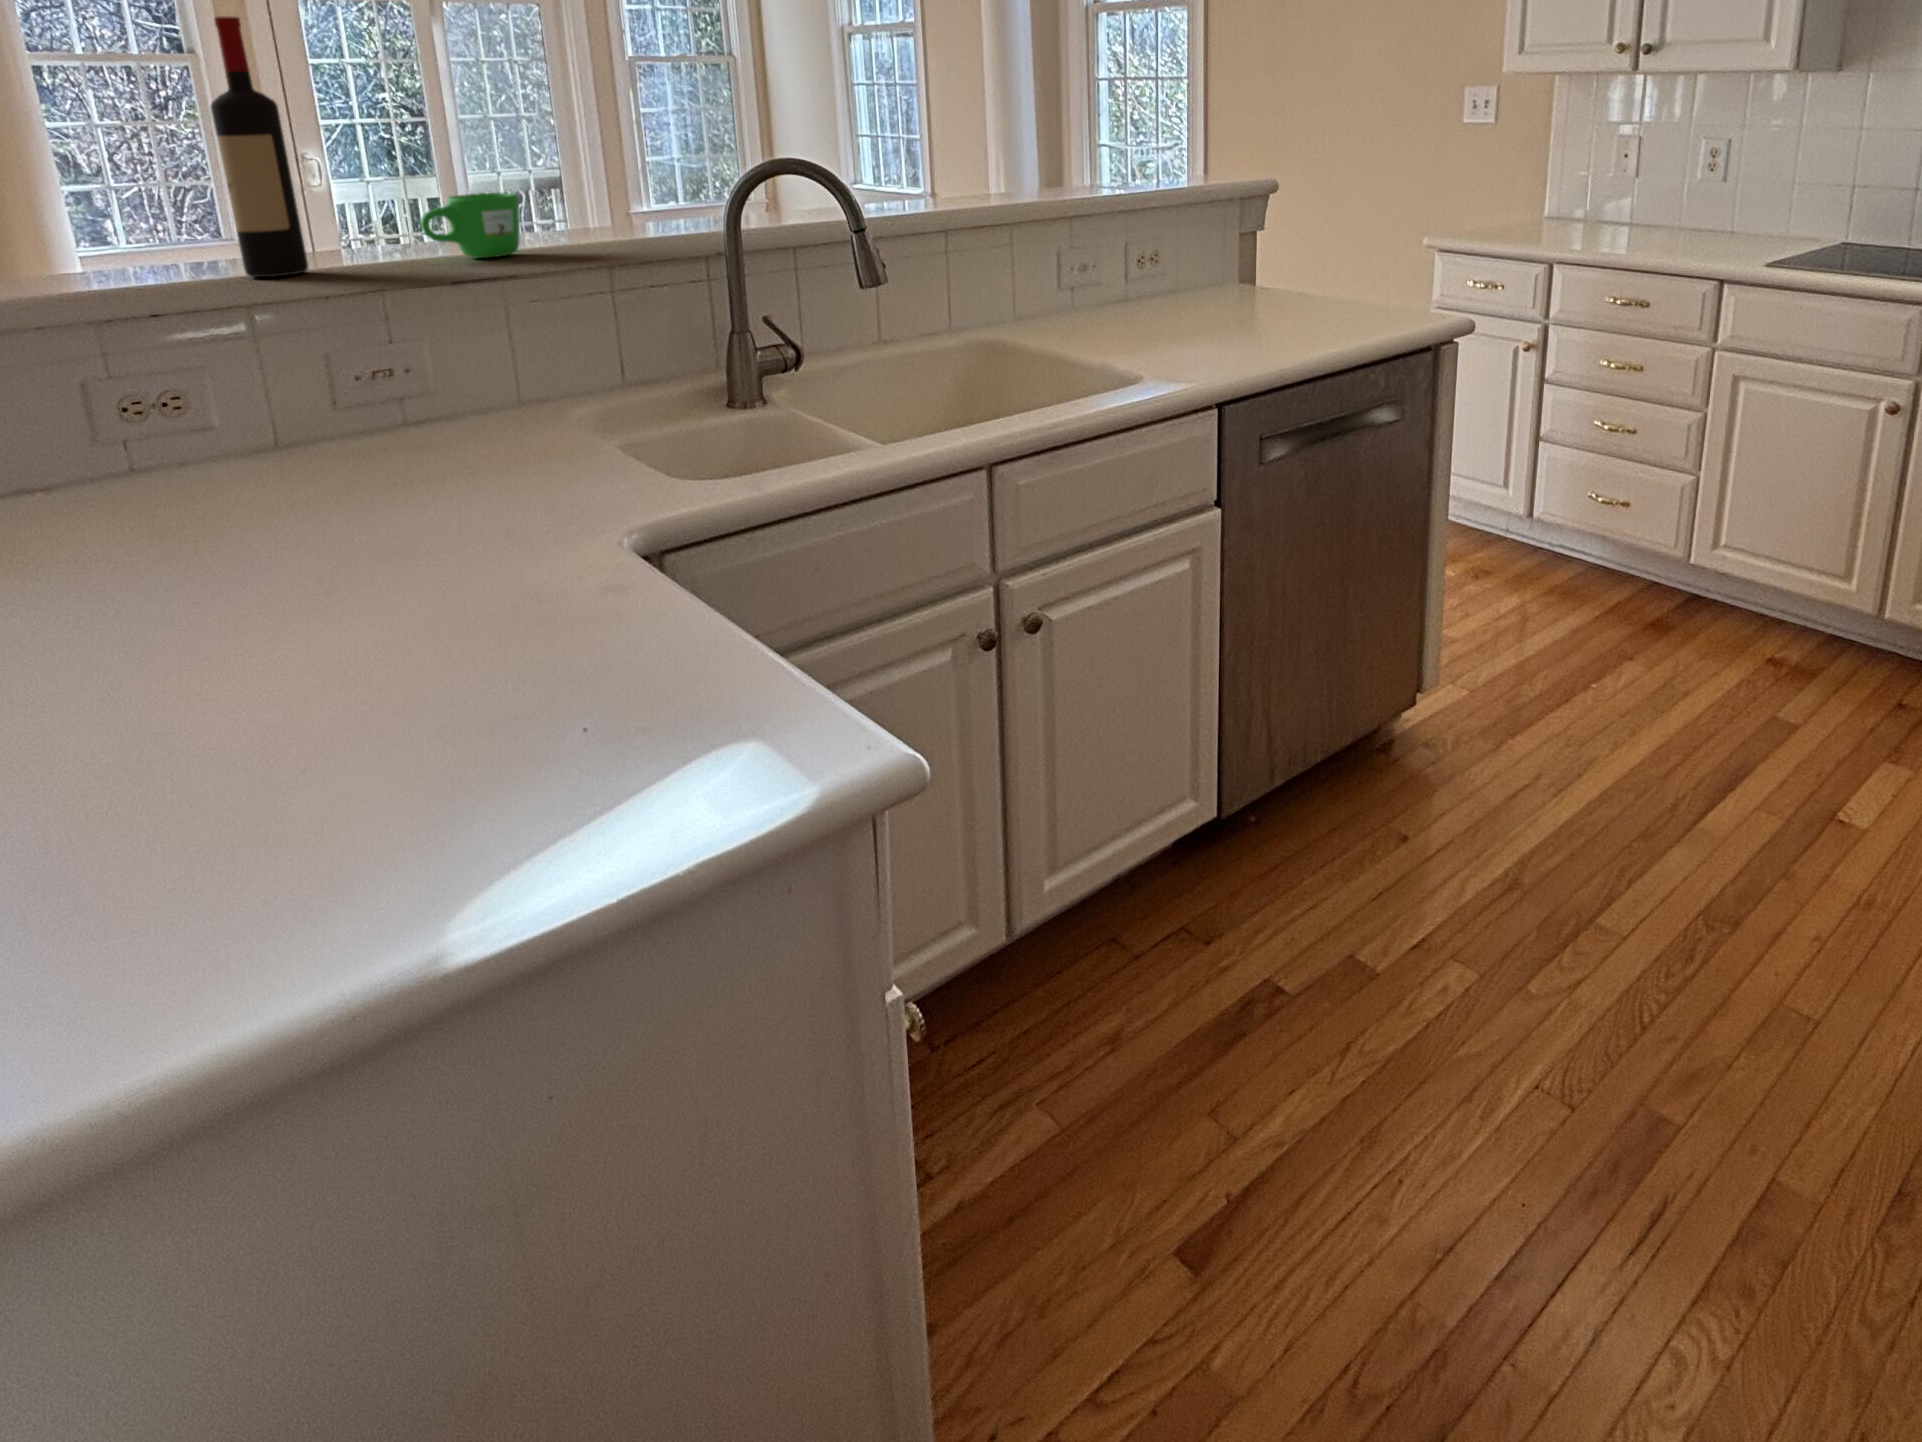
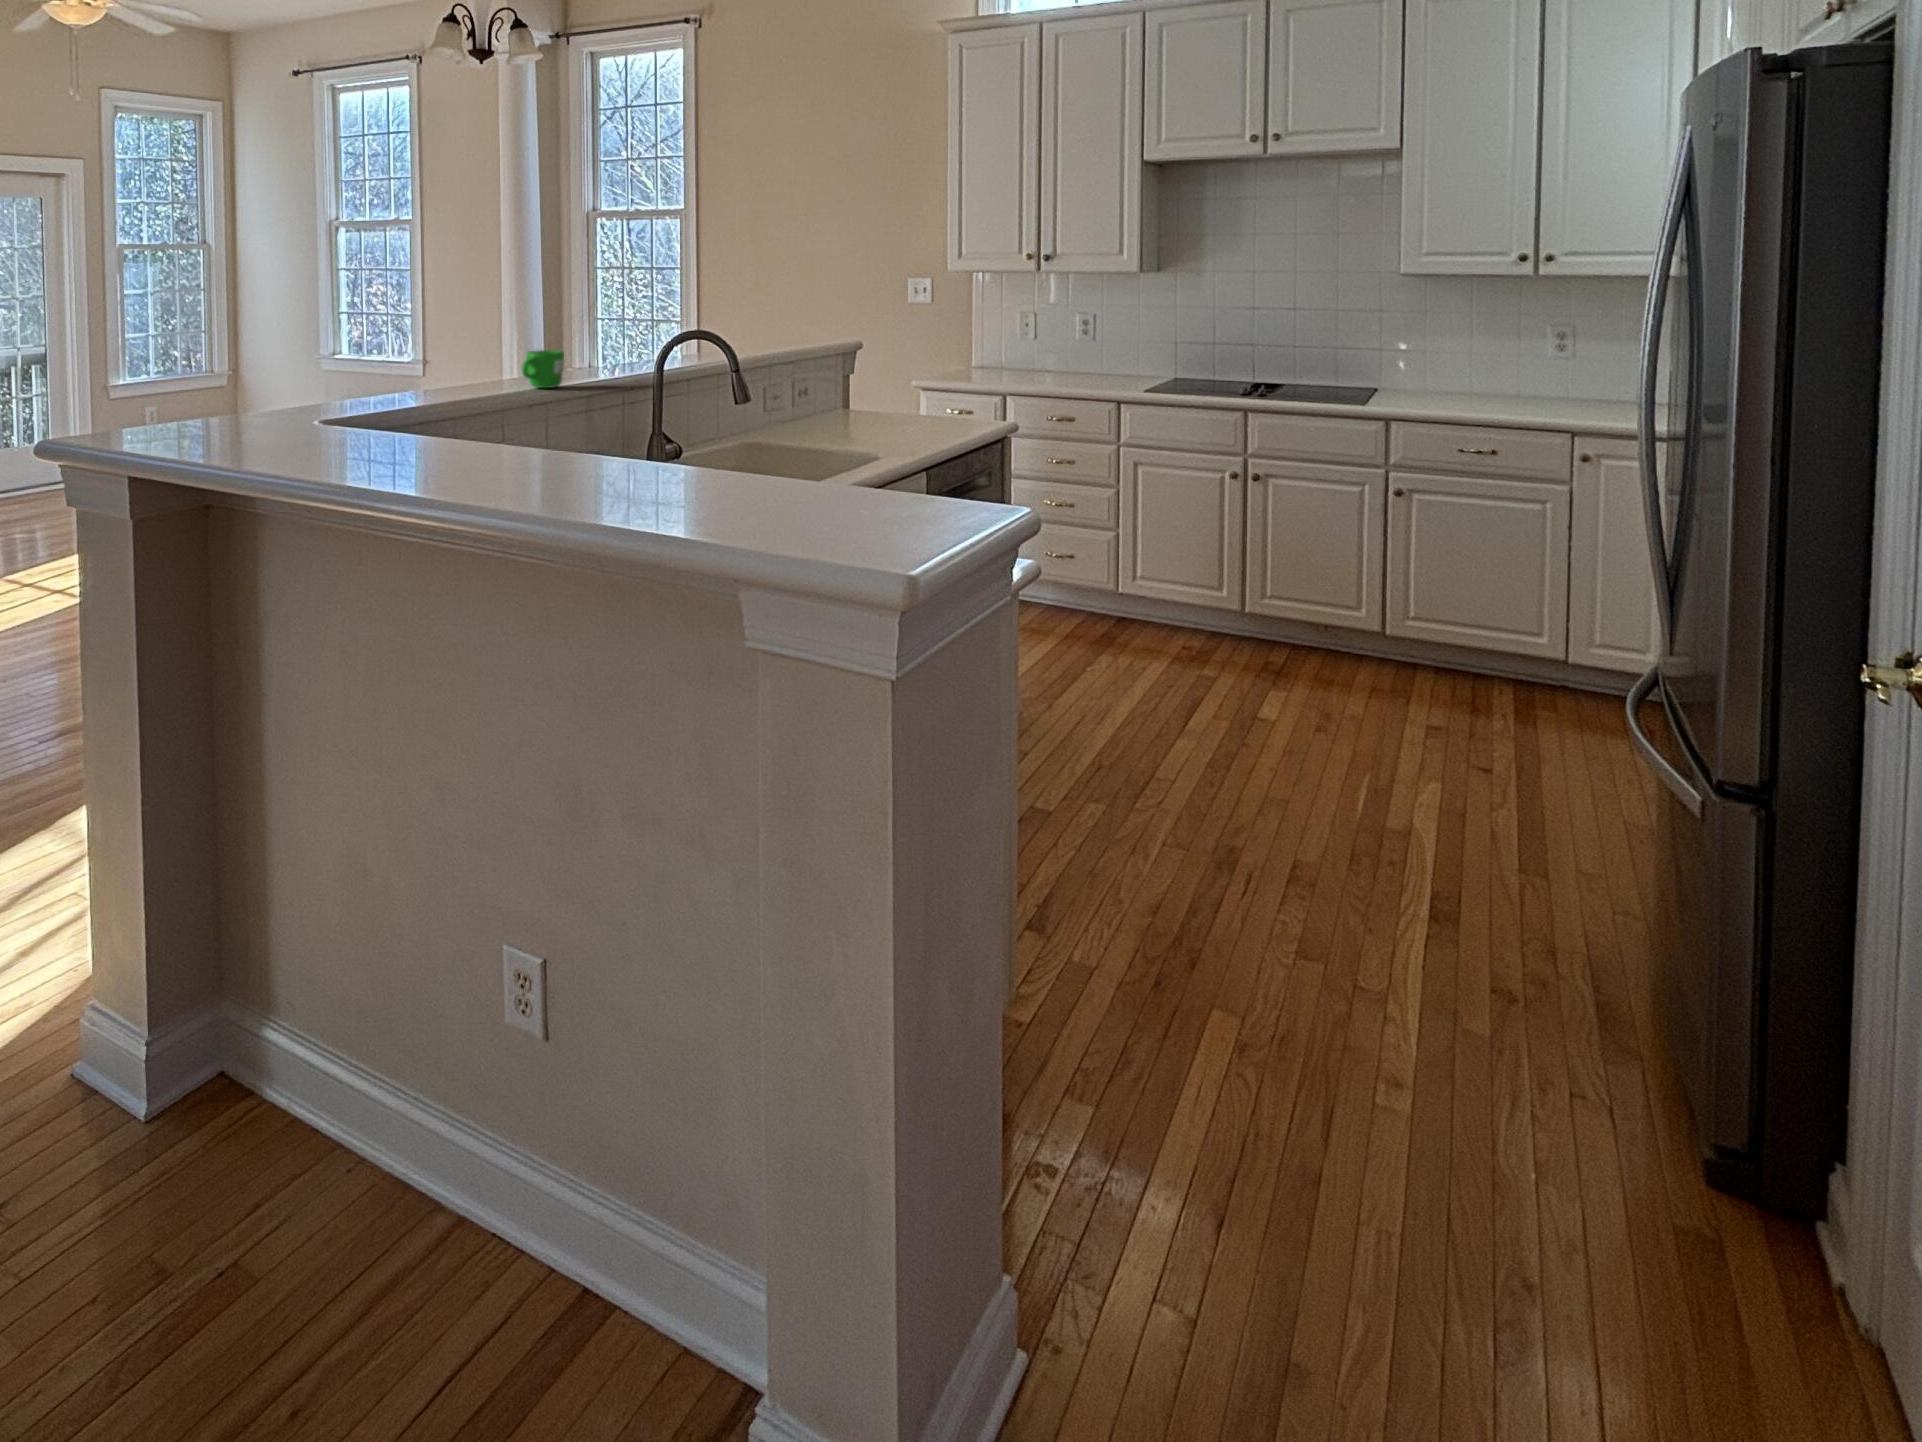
wine bottle: present [211,16,309,277] -> none [443,252,477,399]

